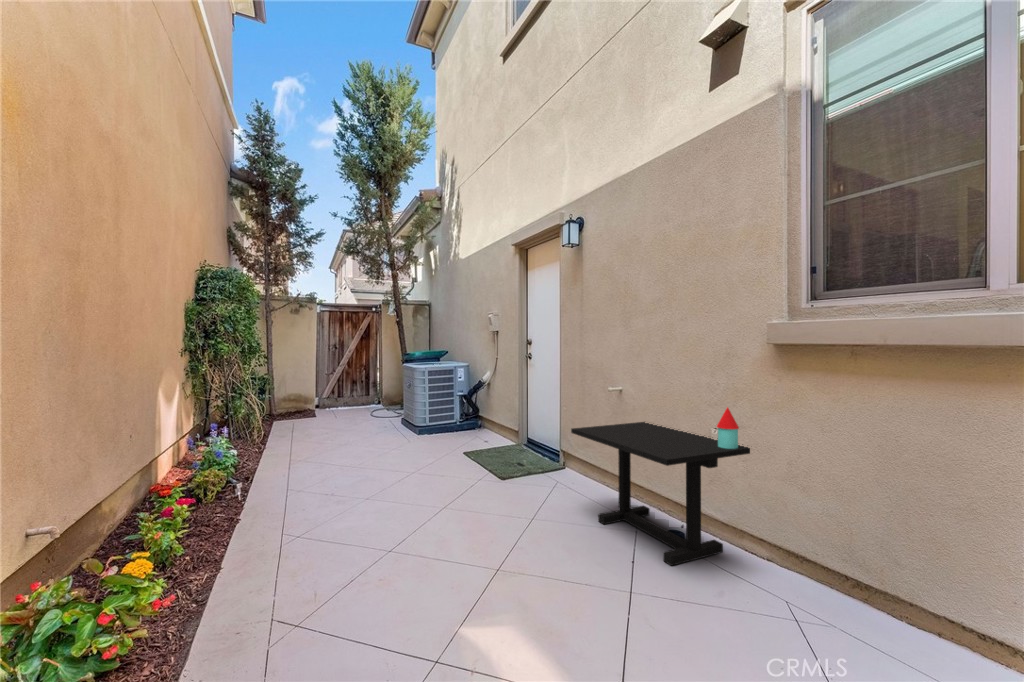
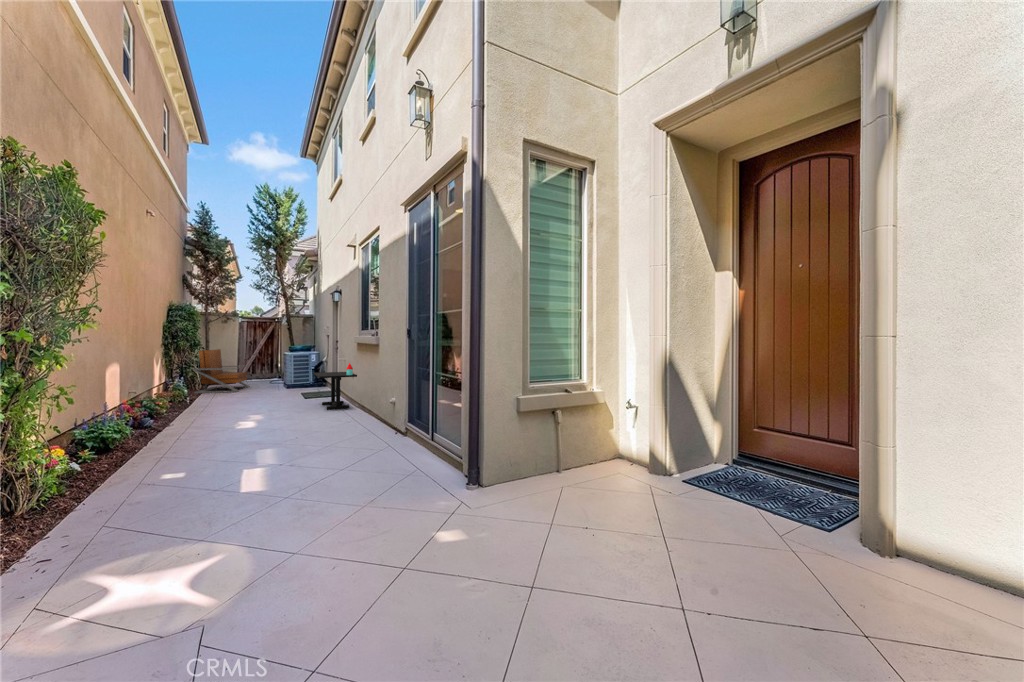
lounge chair: none [247,358,347,451] -> present [193,349,250,393]

